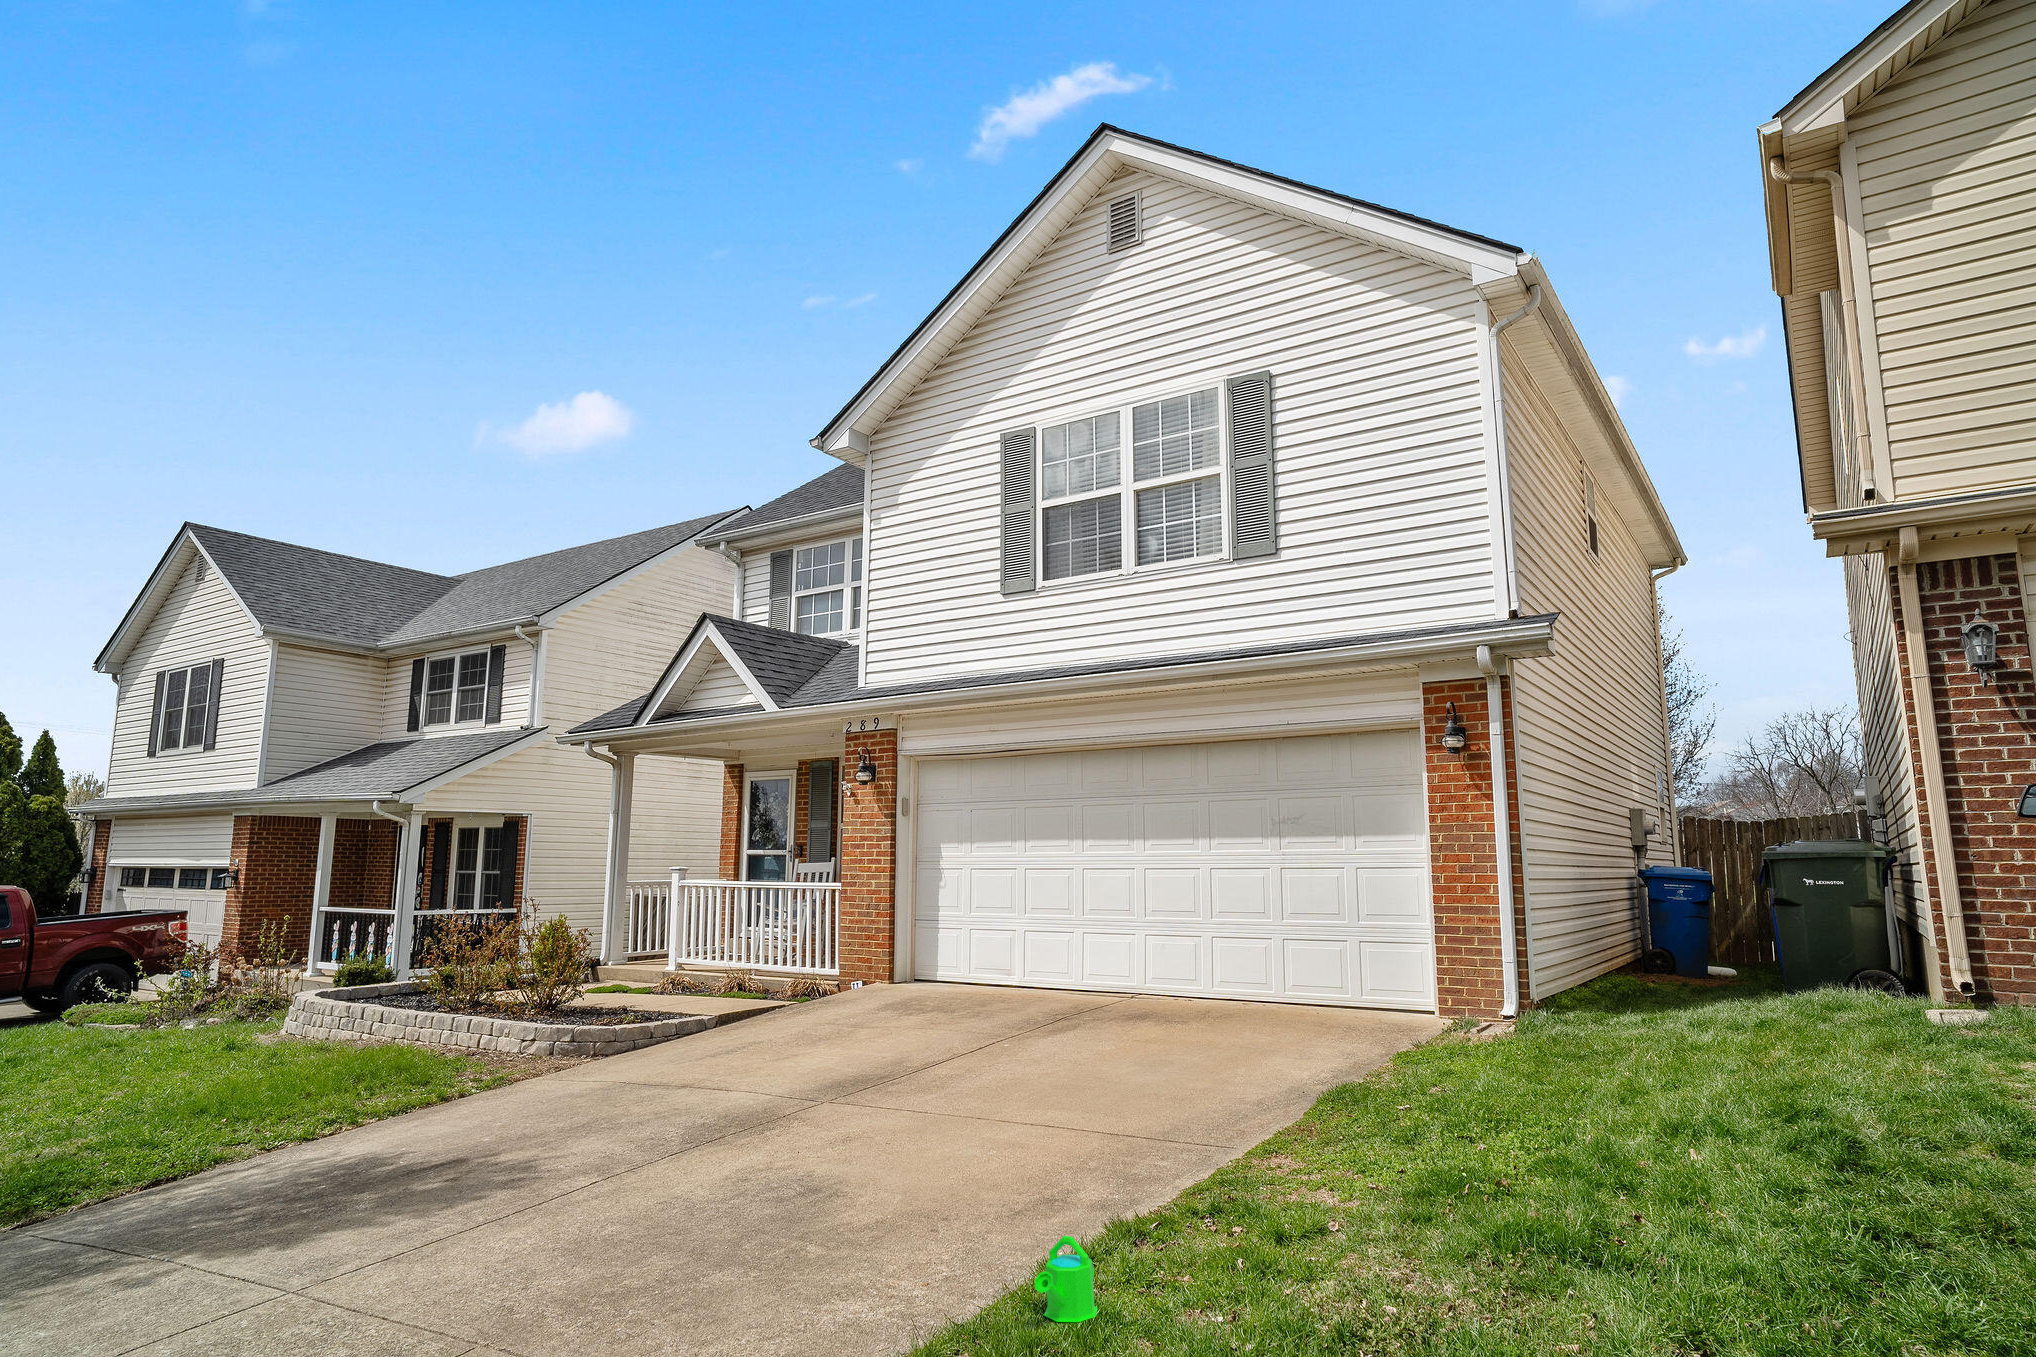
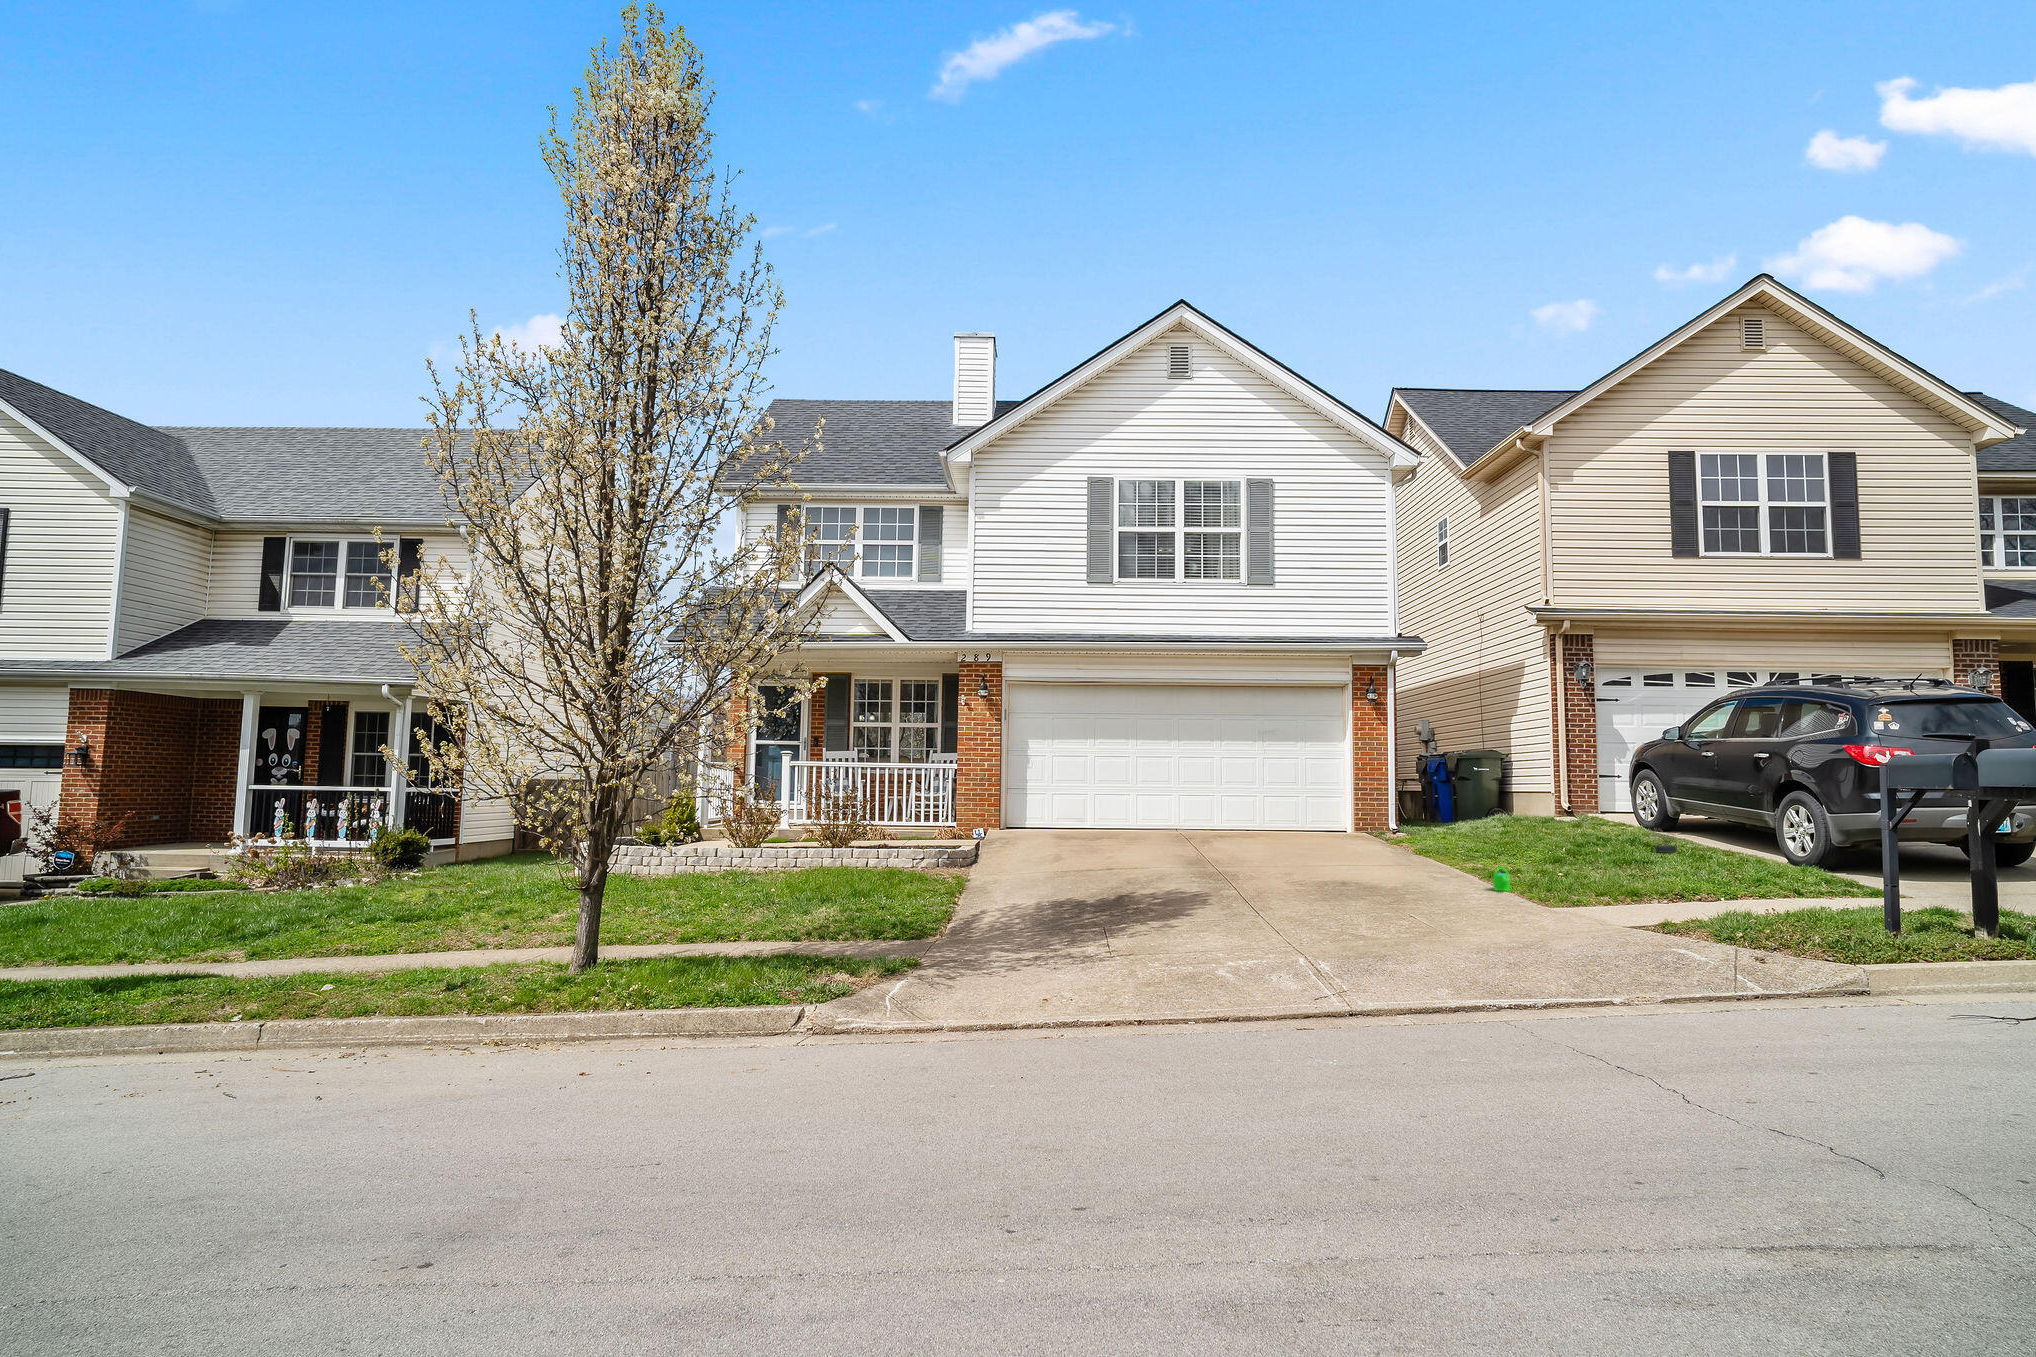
decorative plant: none [1836,1109,1955,1202] -> present [1651,833,1677,853]

